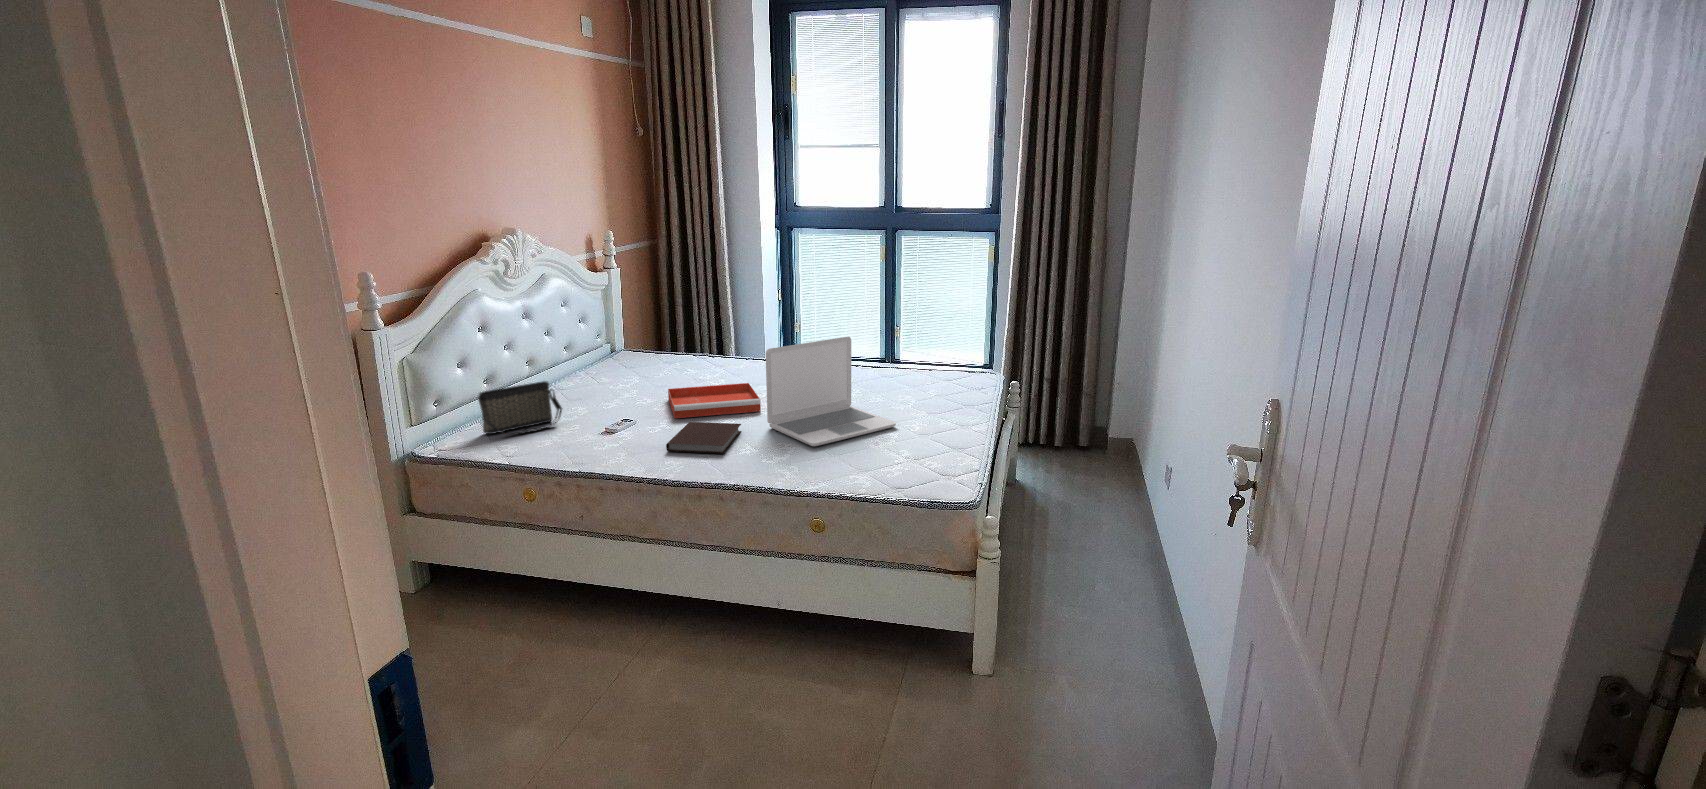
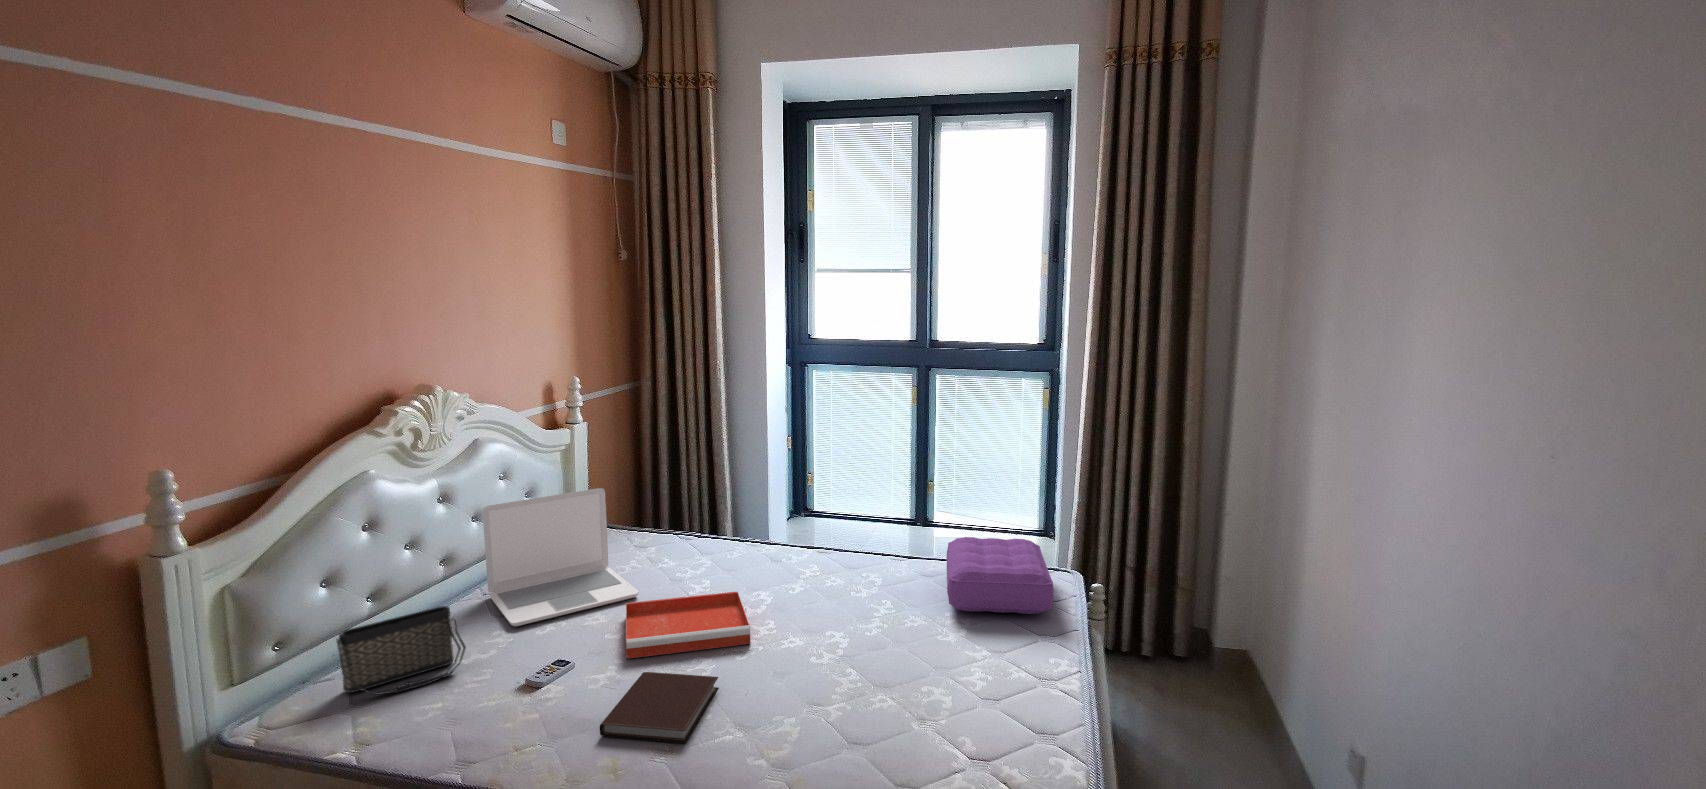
laptop: present [766,337,896,446] -> present [483,488,639,626]
pillow: none [902,348,978,396] -> present [946,537,1054,614]

